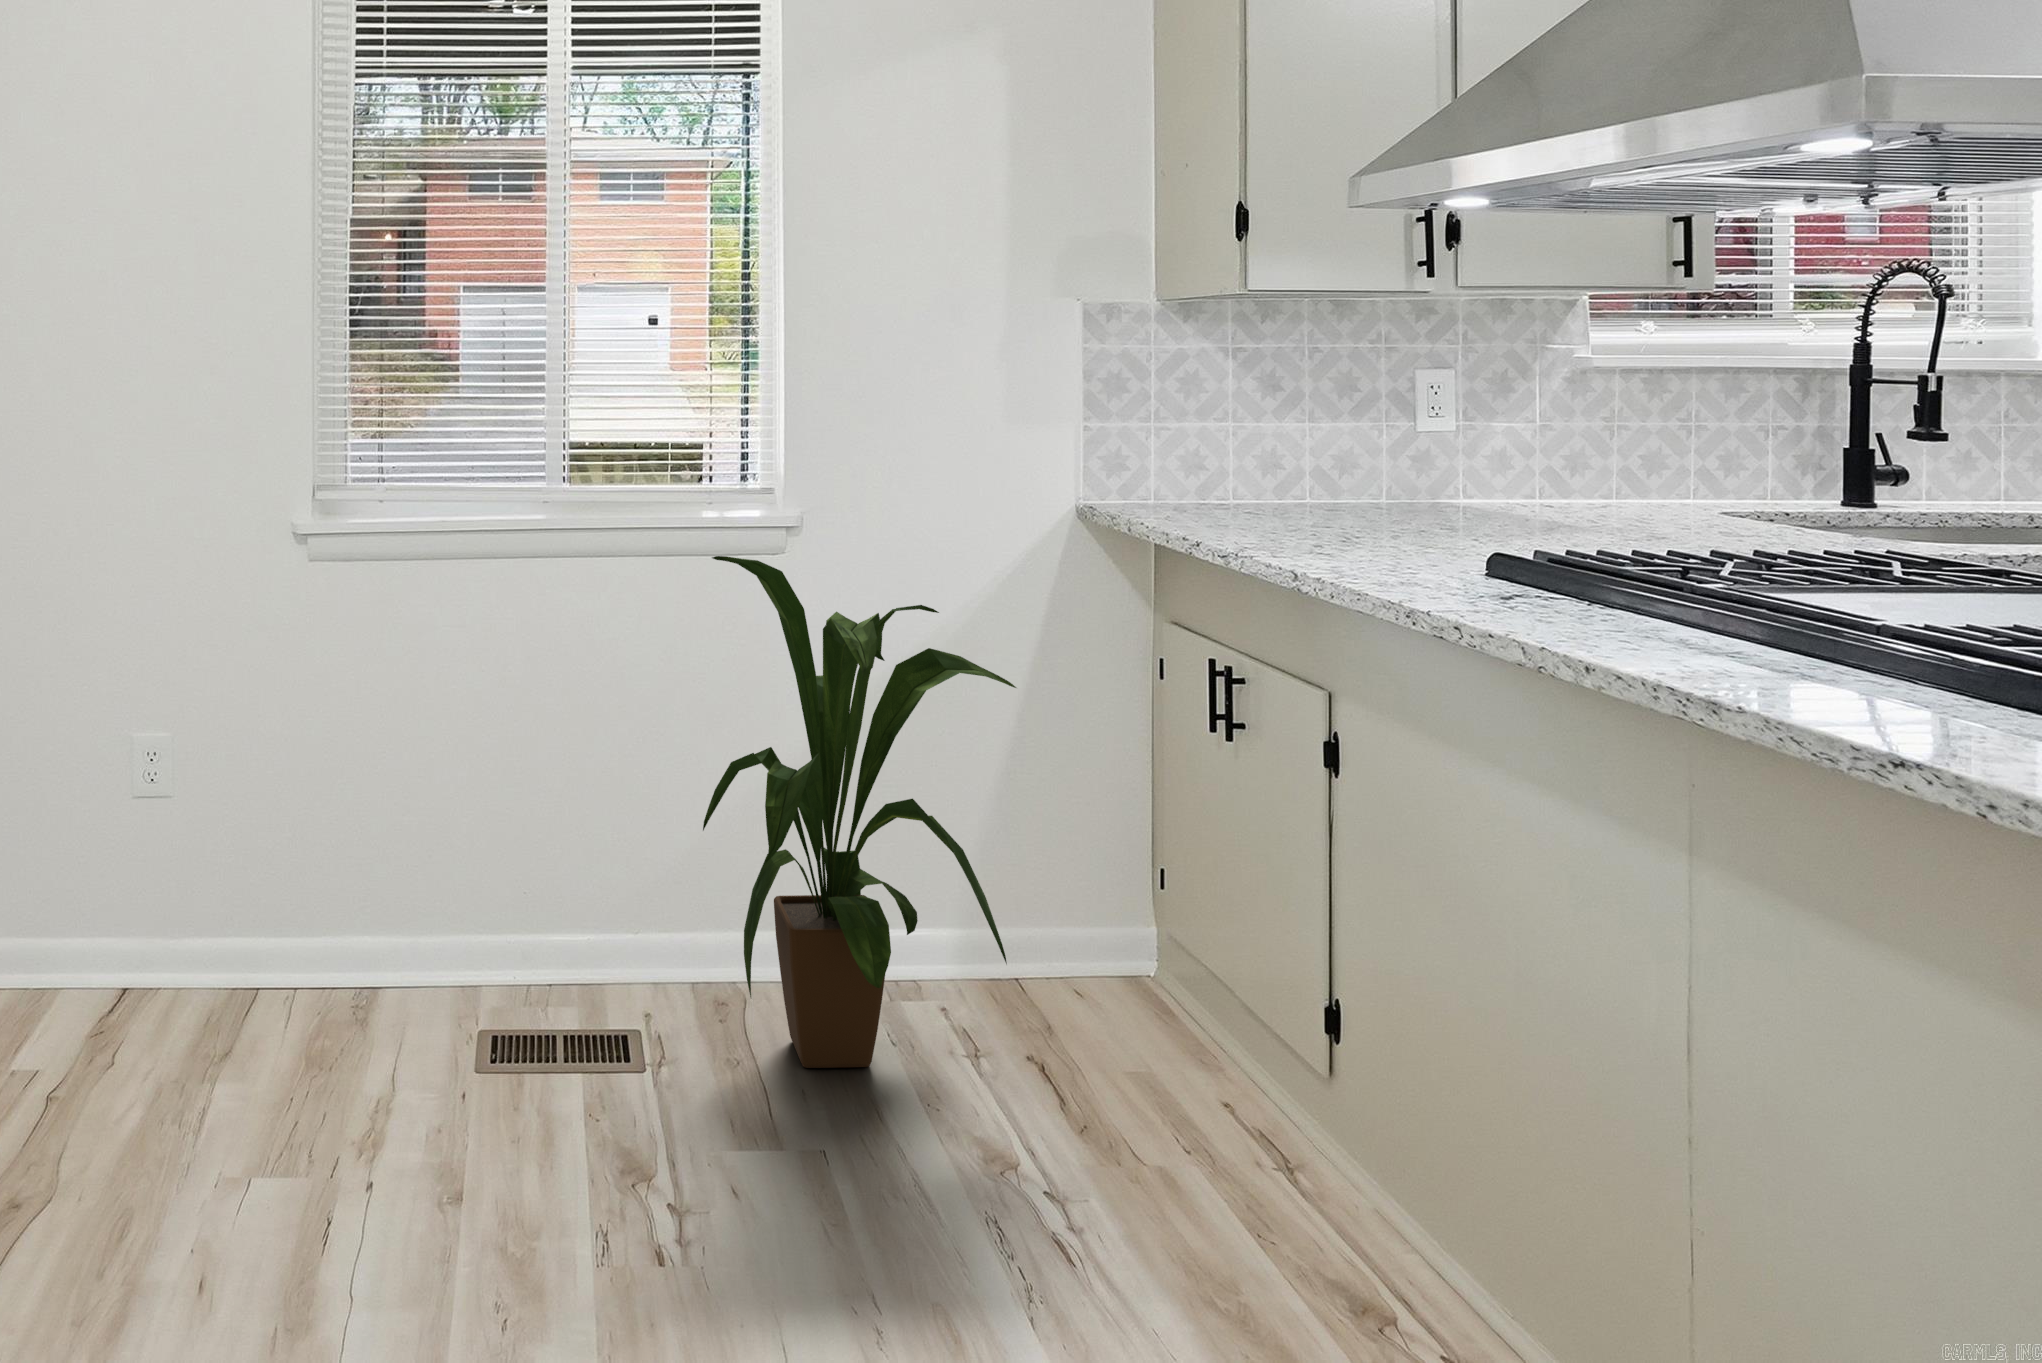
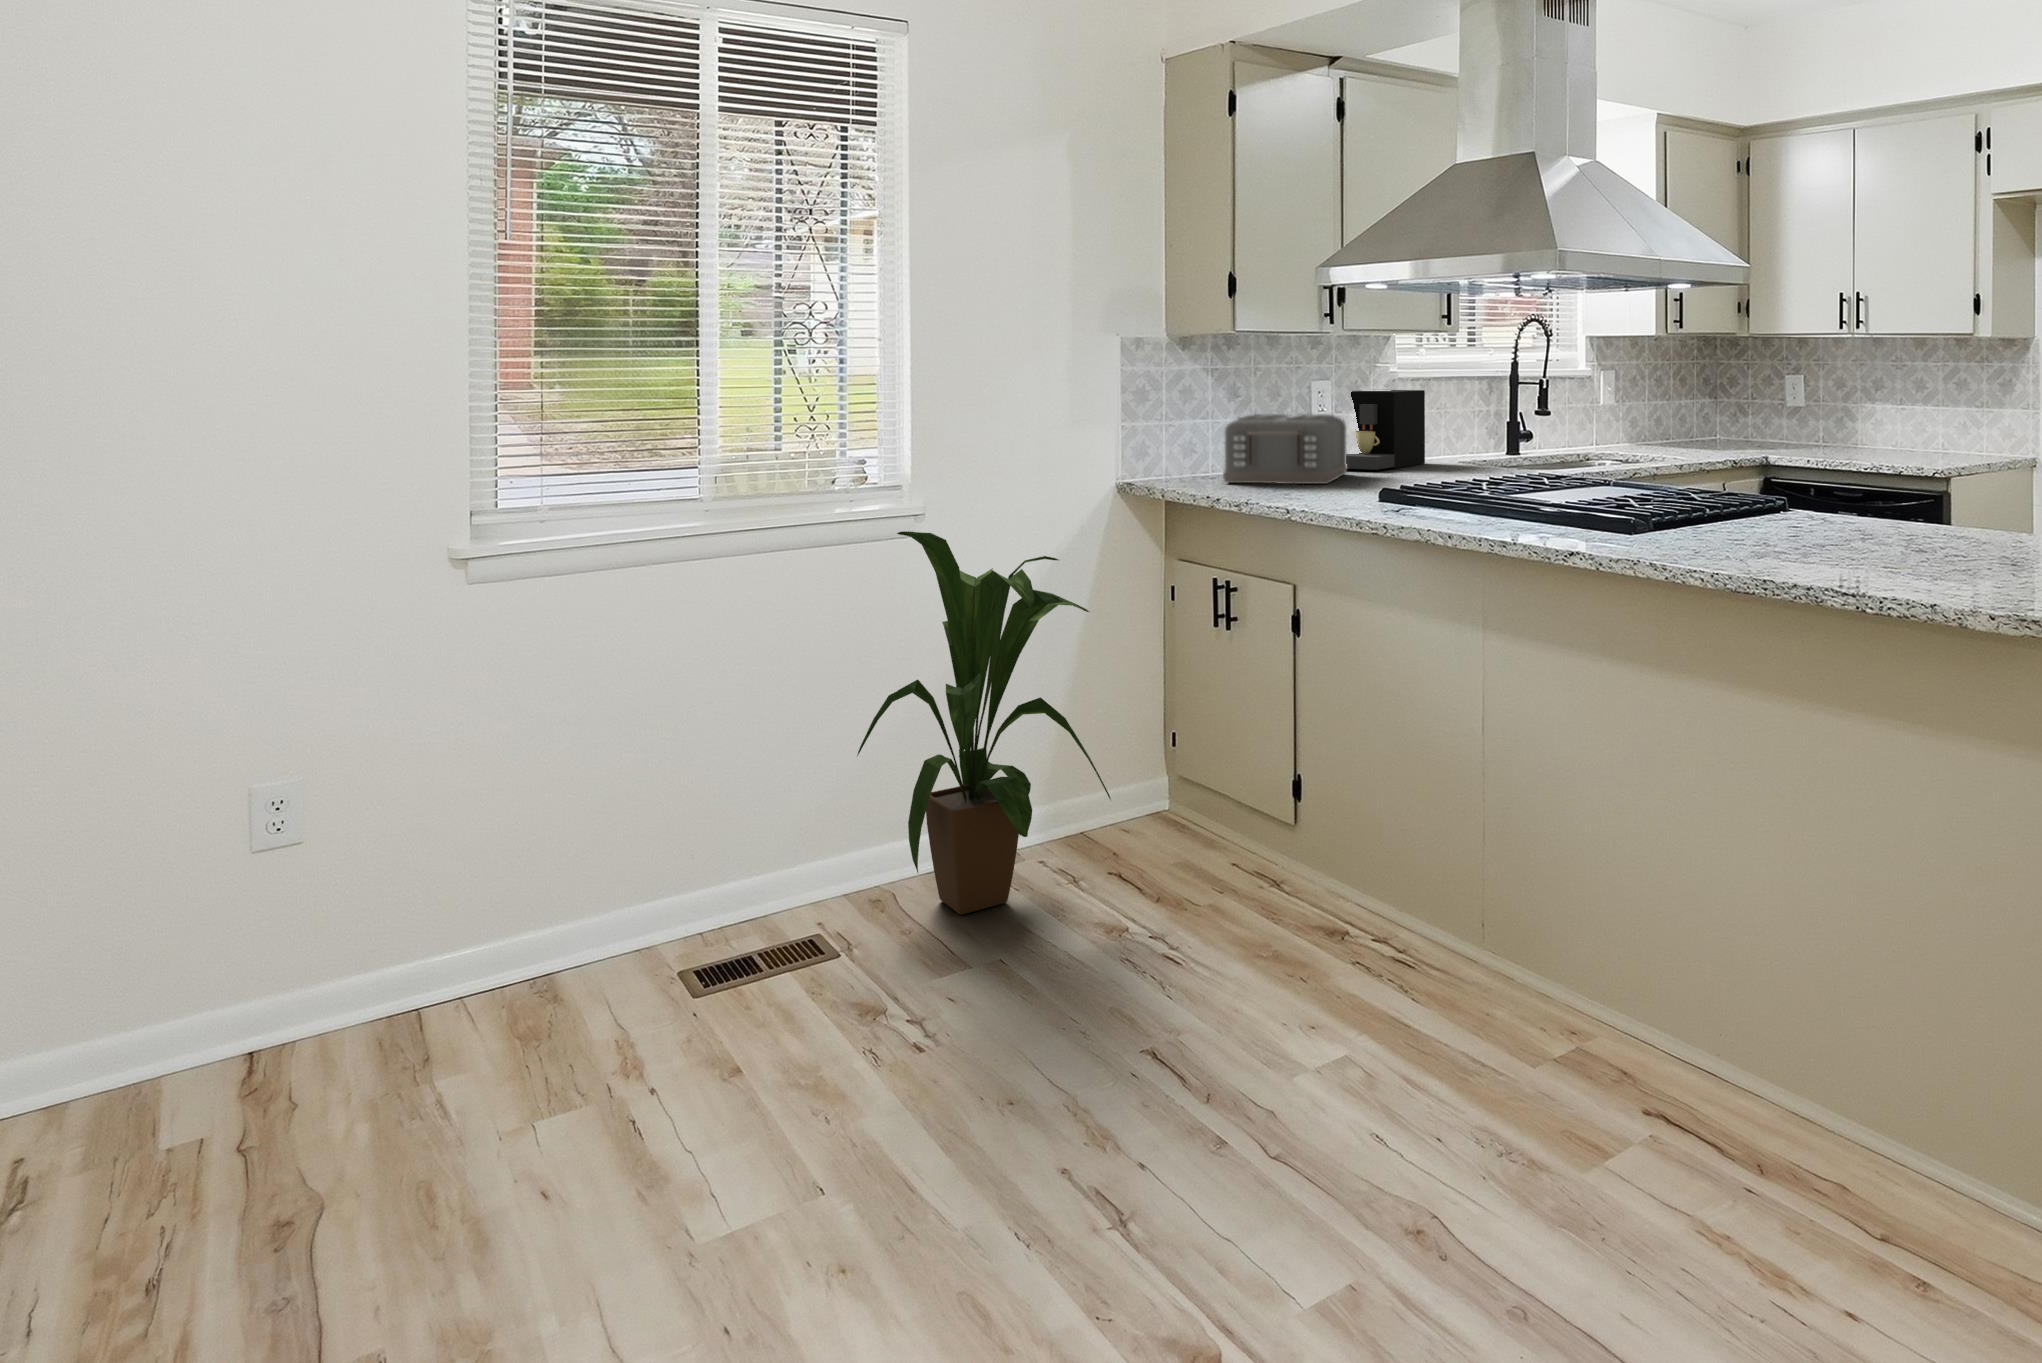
coffee maker: none [1439,386,1647,515] -> present [1346,390,1425,470]
toaster: none [1233,419,1469,533] -> present [1223,414,1347,484]

